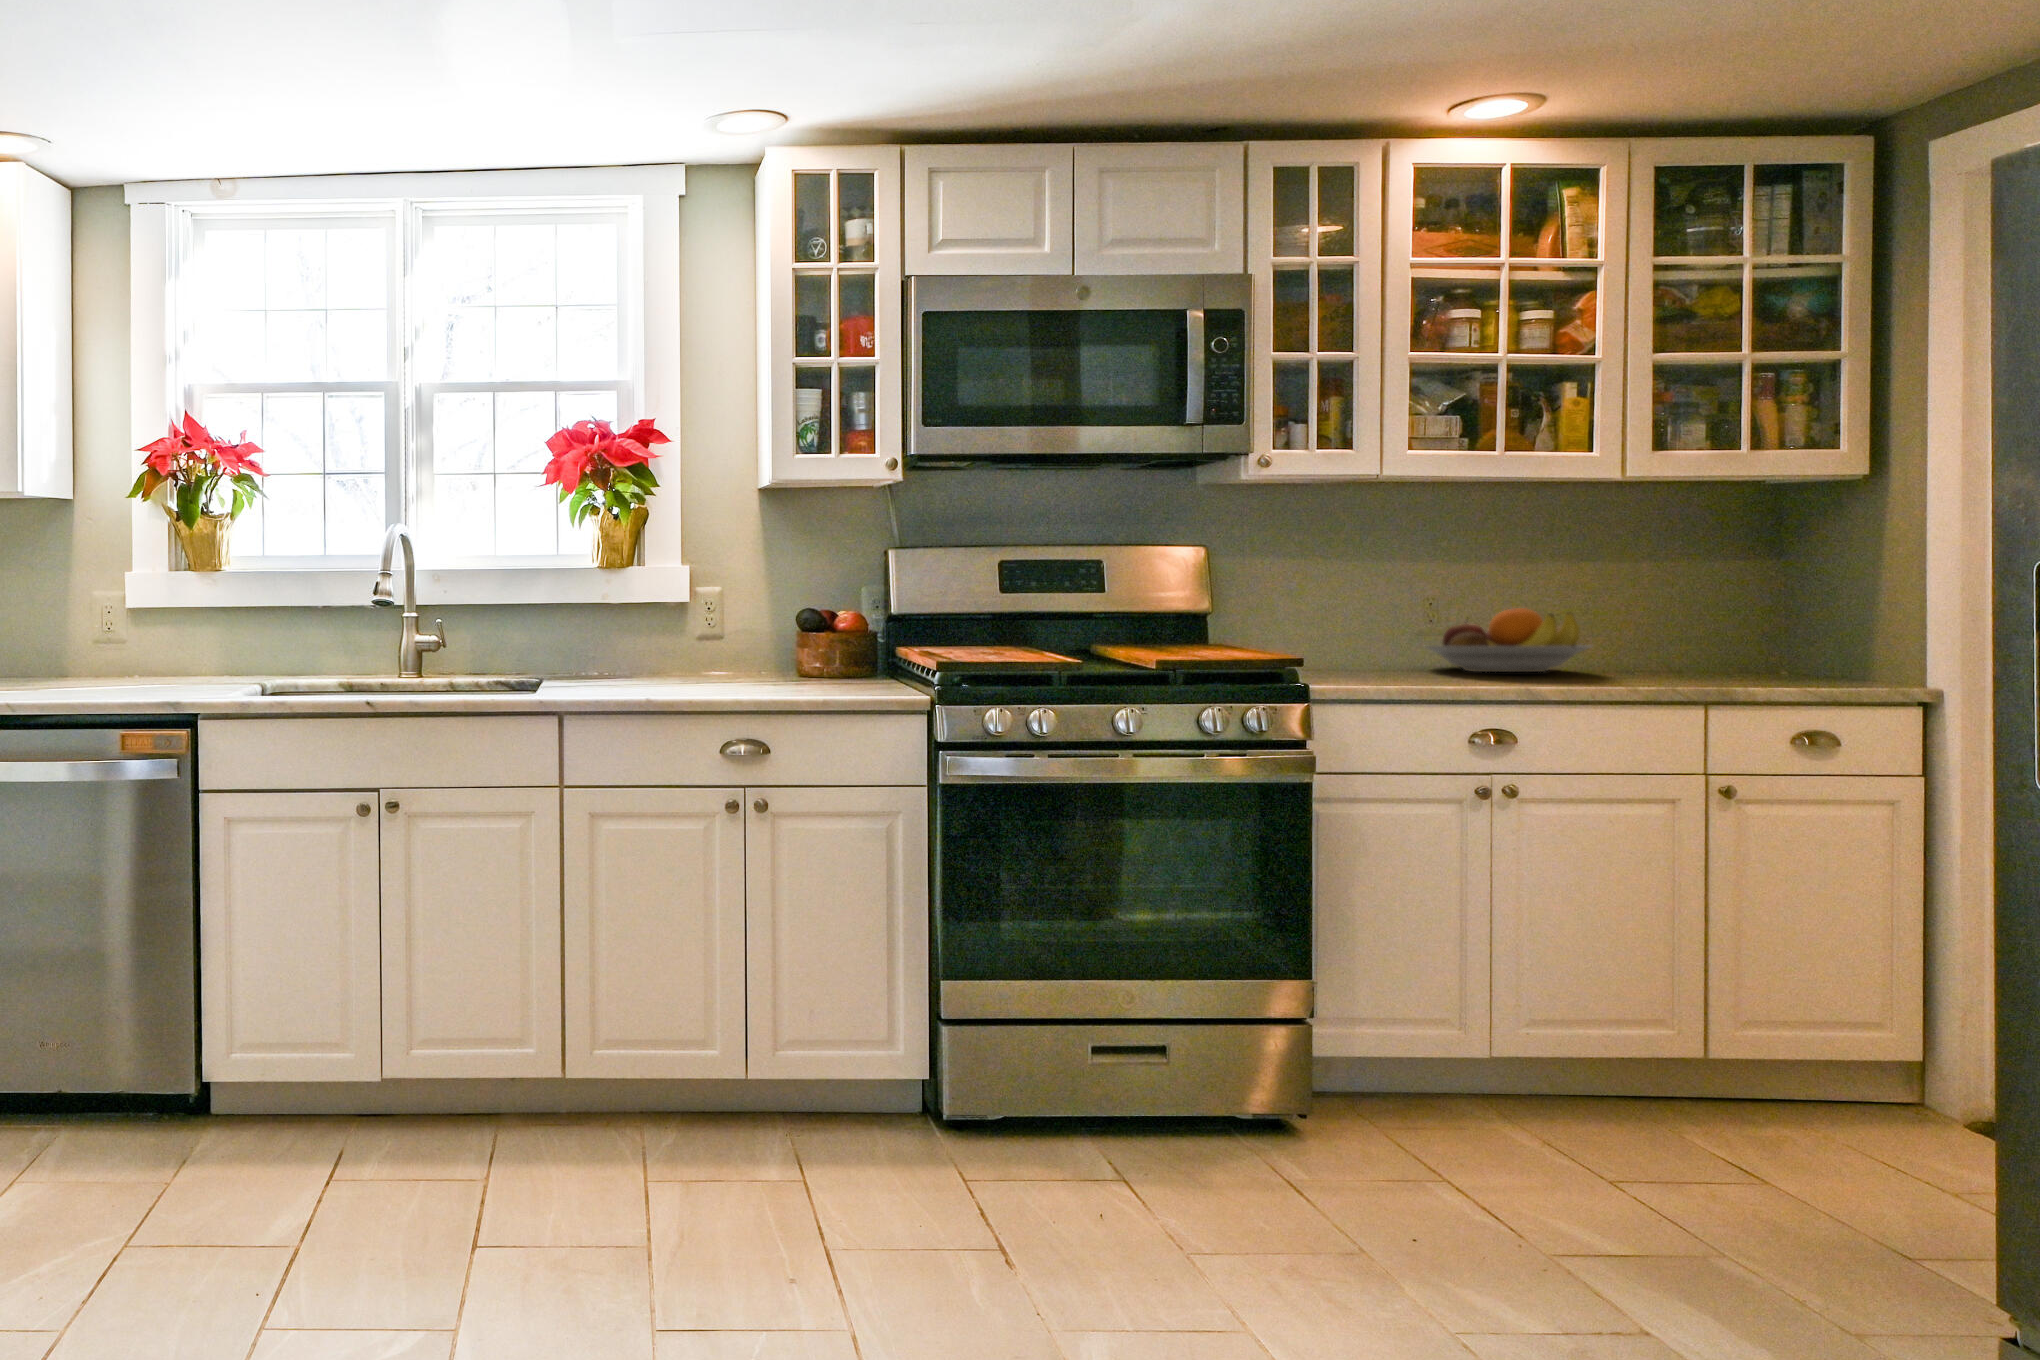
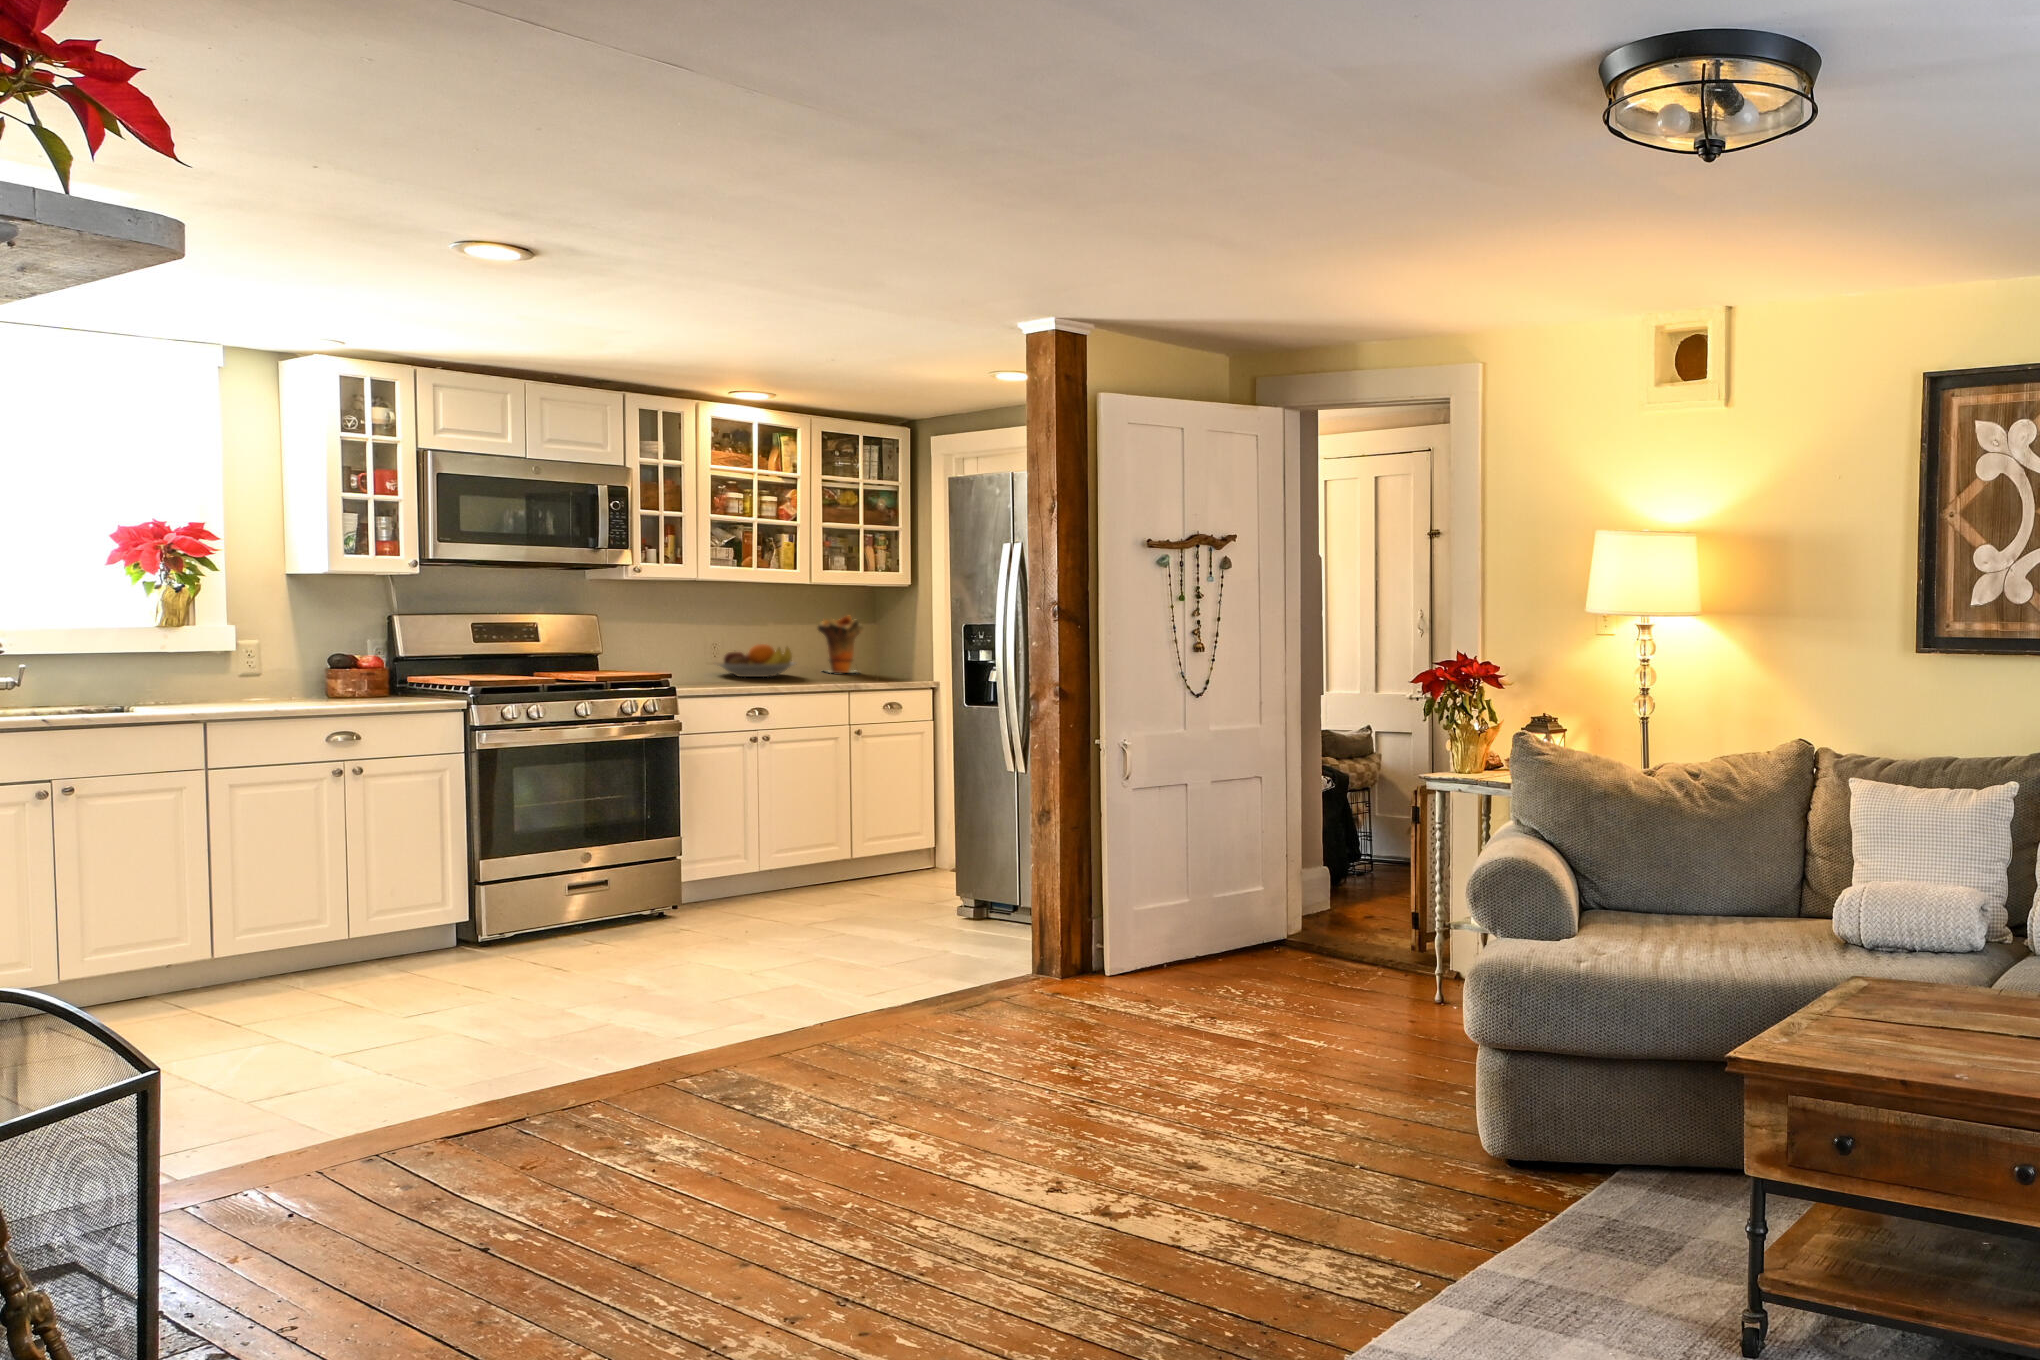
decorative vase: none [1644,553,1751,670] -> present [818,616,863,673]

